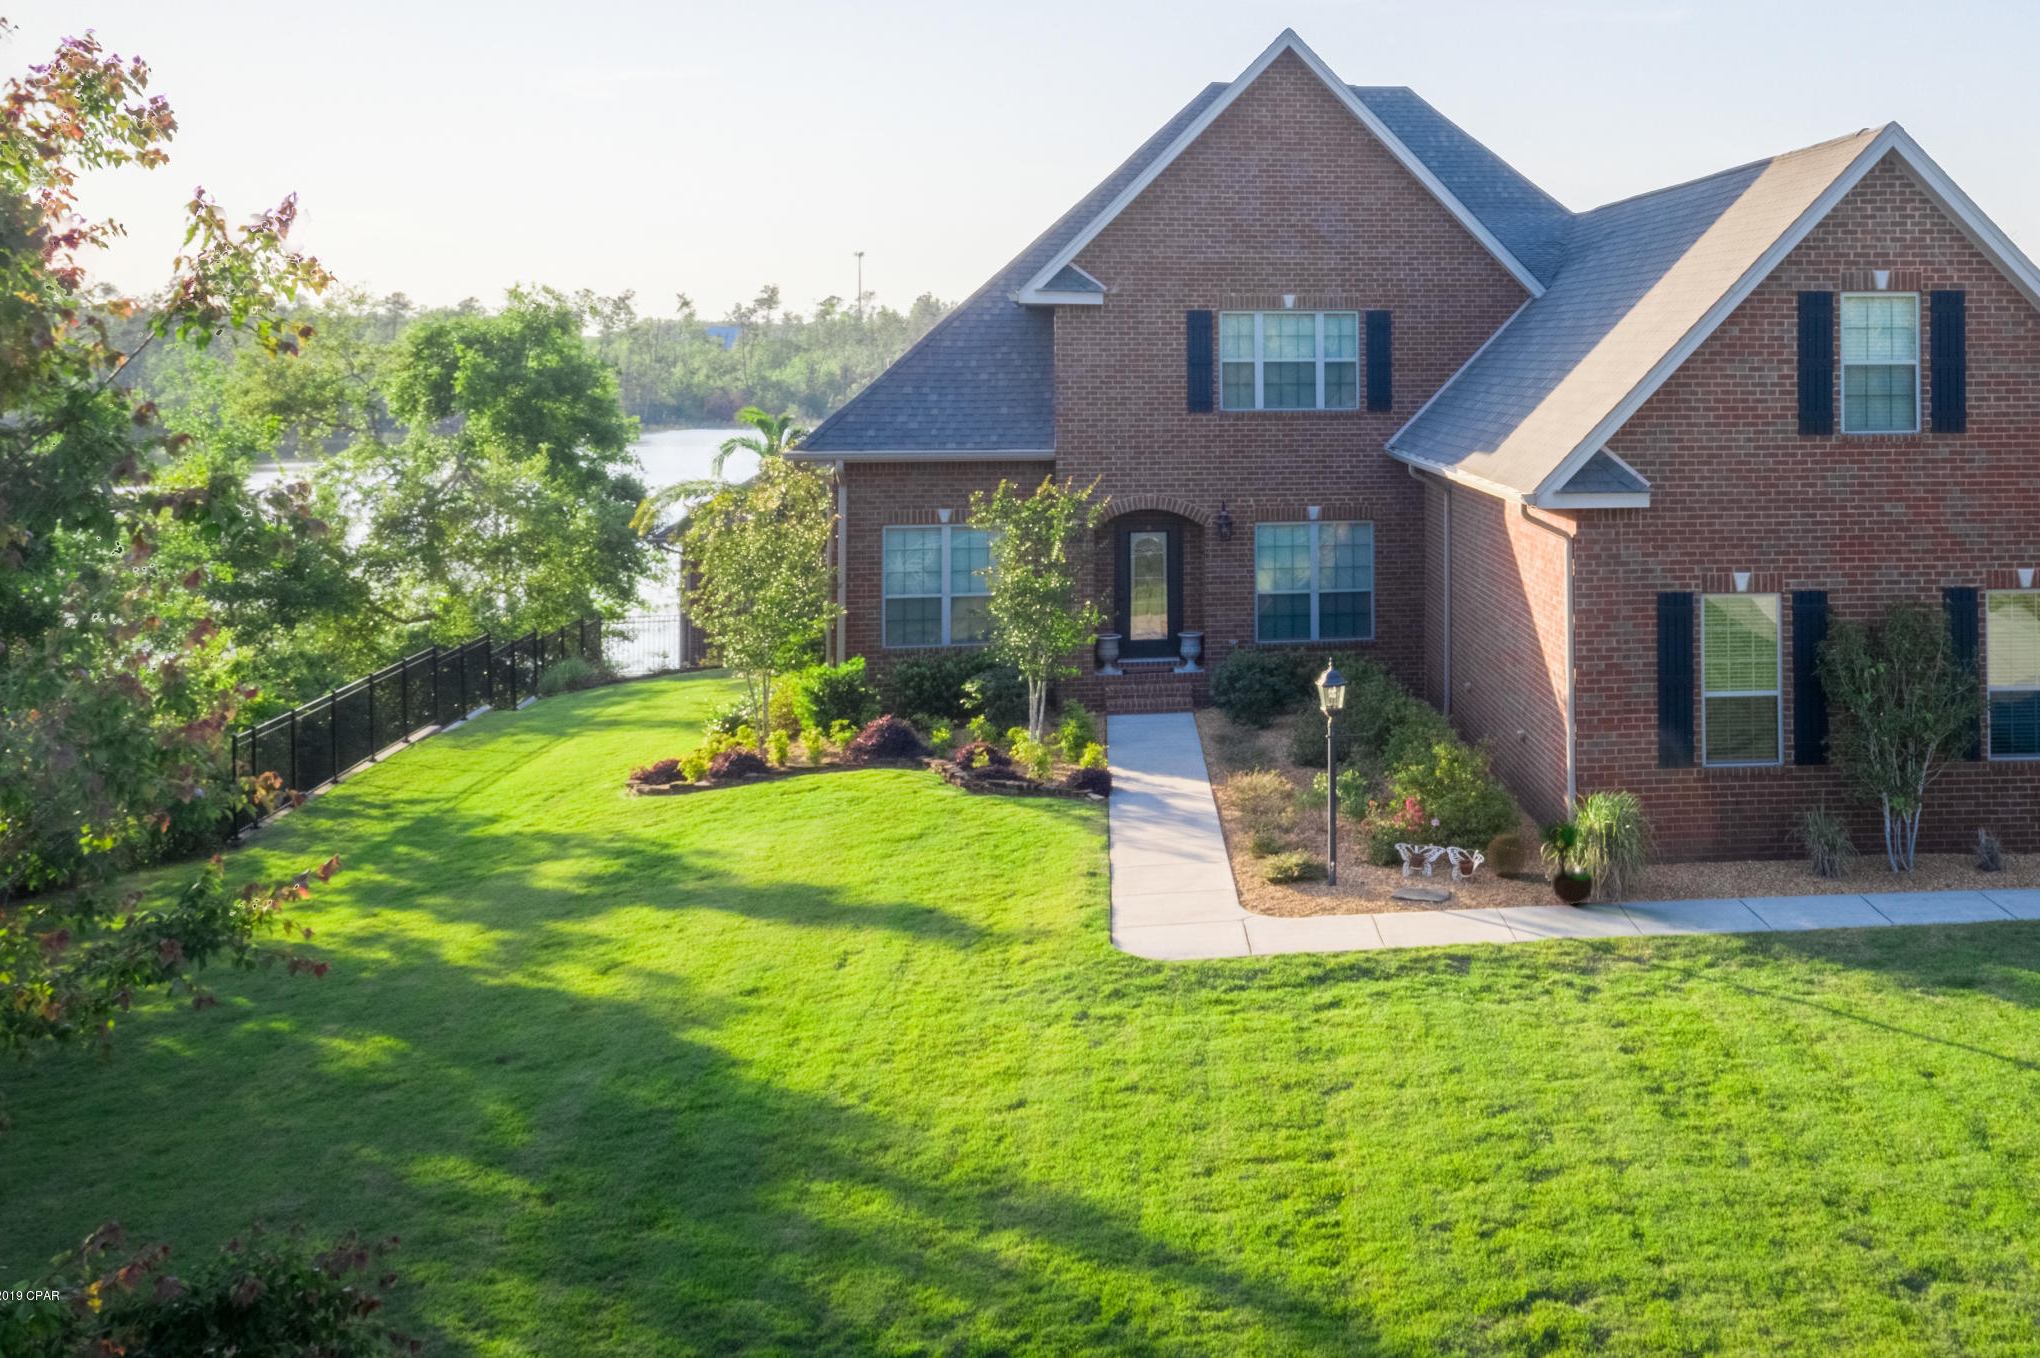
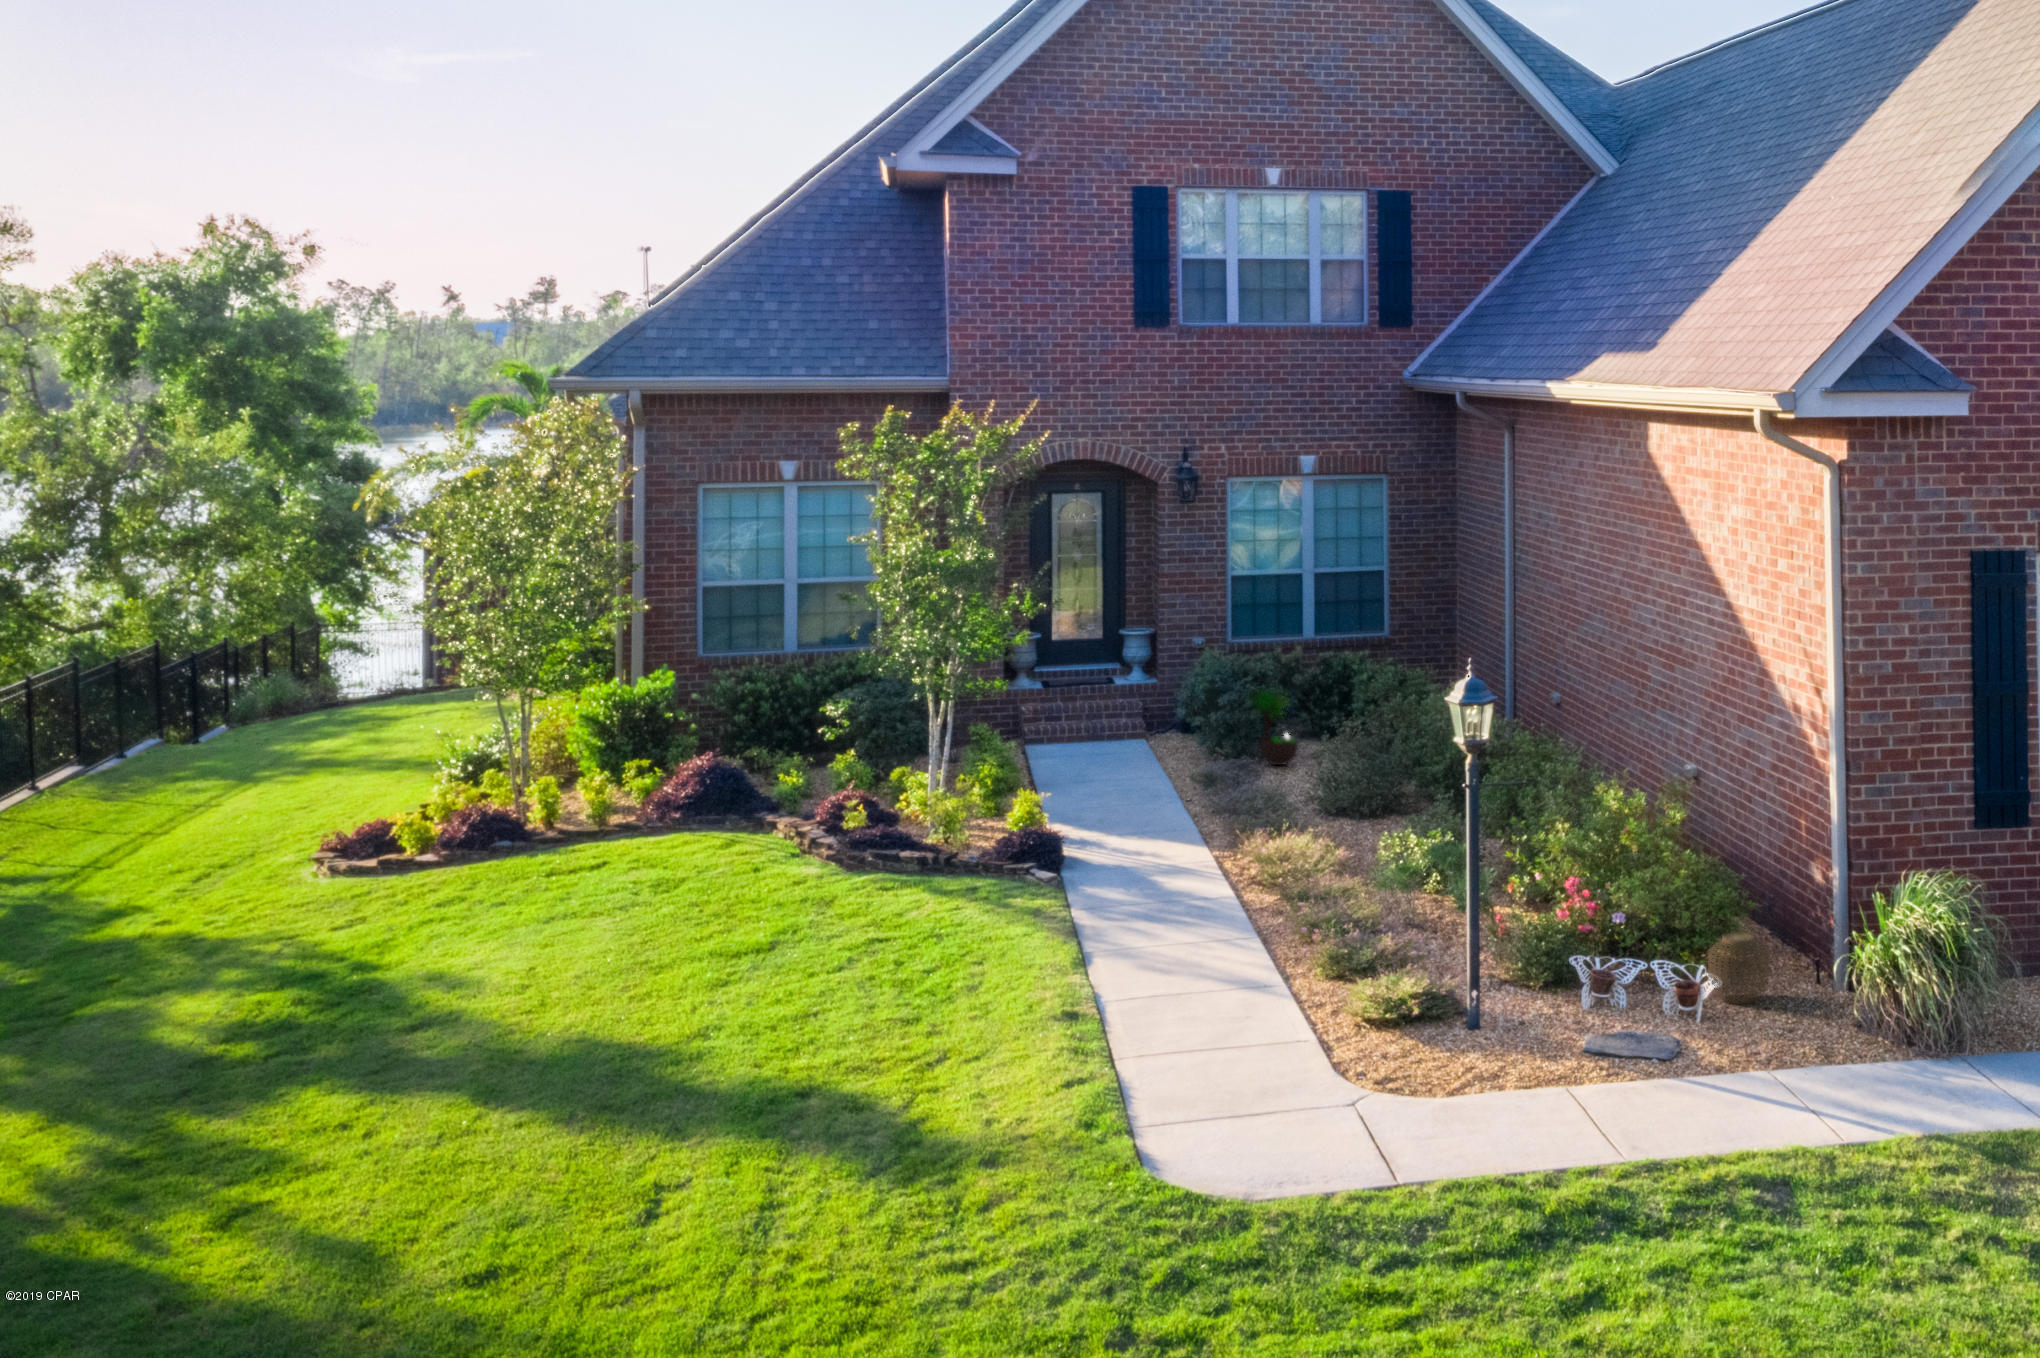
potted tree: present [1536,816,1593,904] -> present [1248,687,1298,765]

